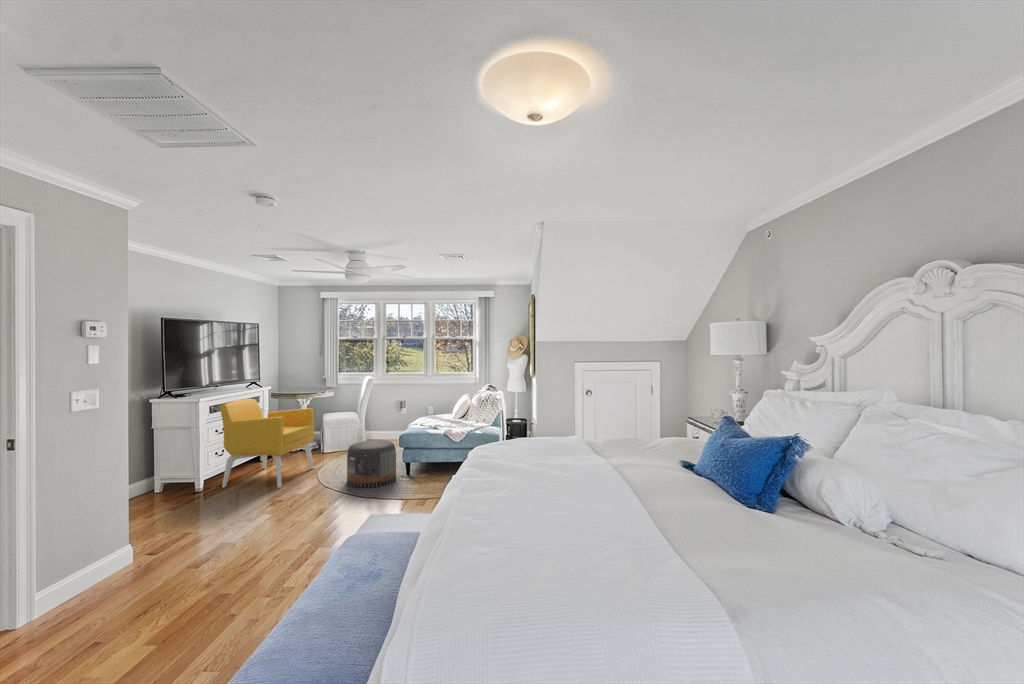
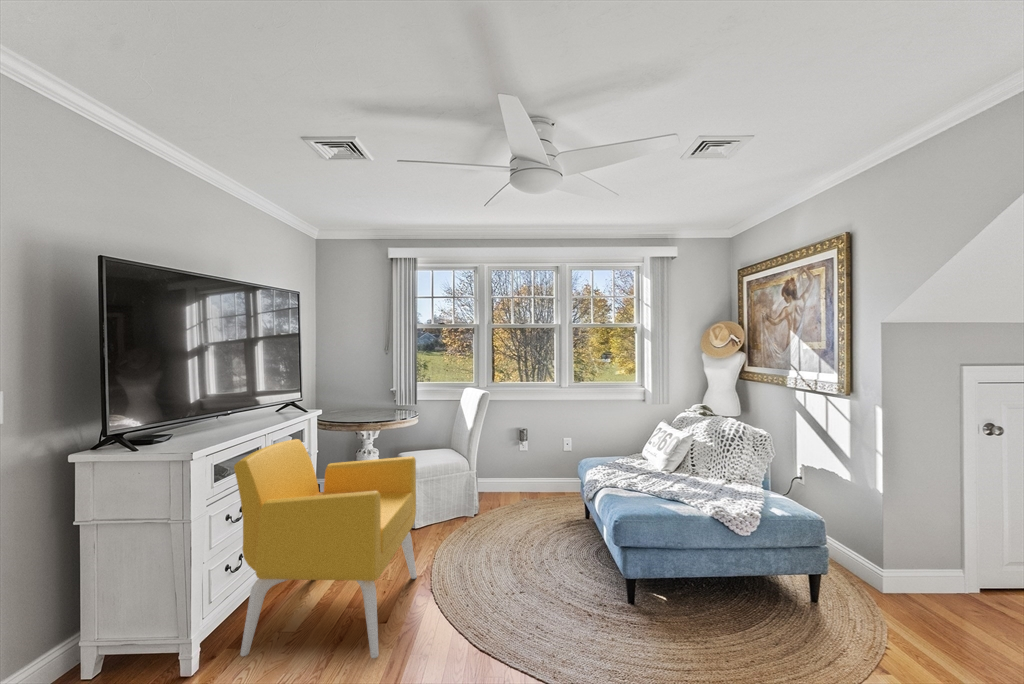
pouf: present [347,440,396,487] -> none [515,529,619,657]

